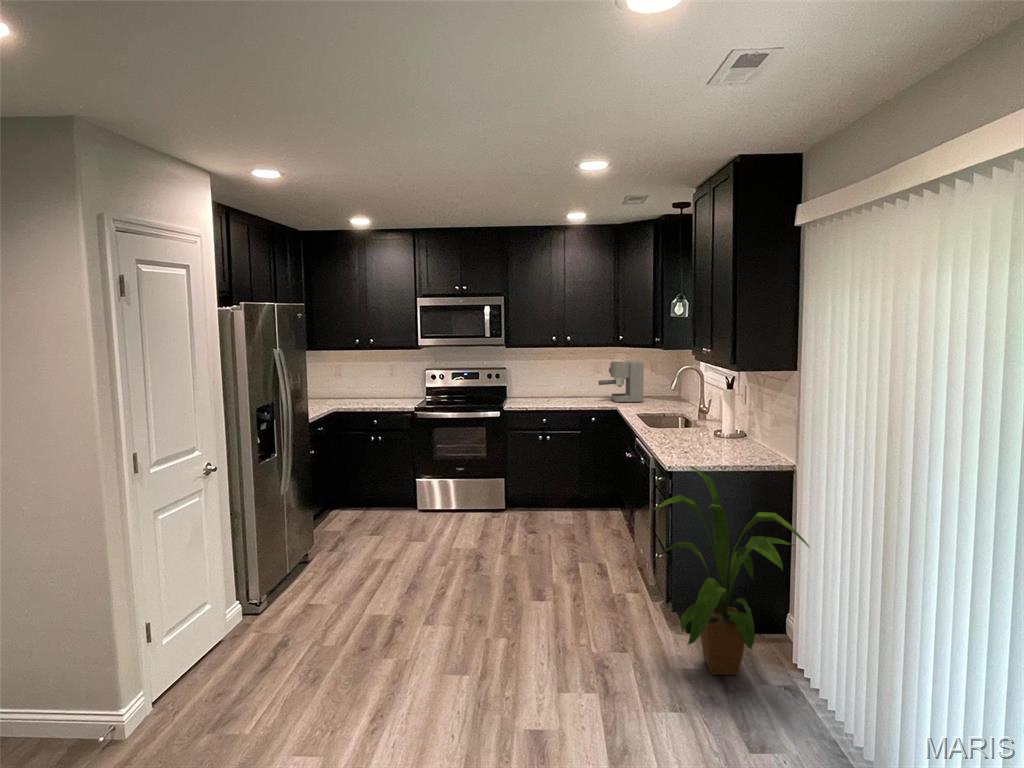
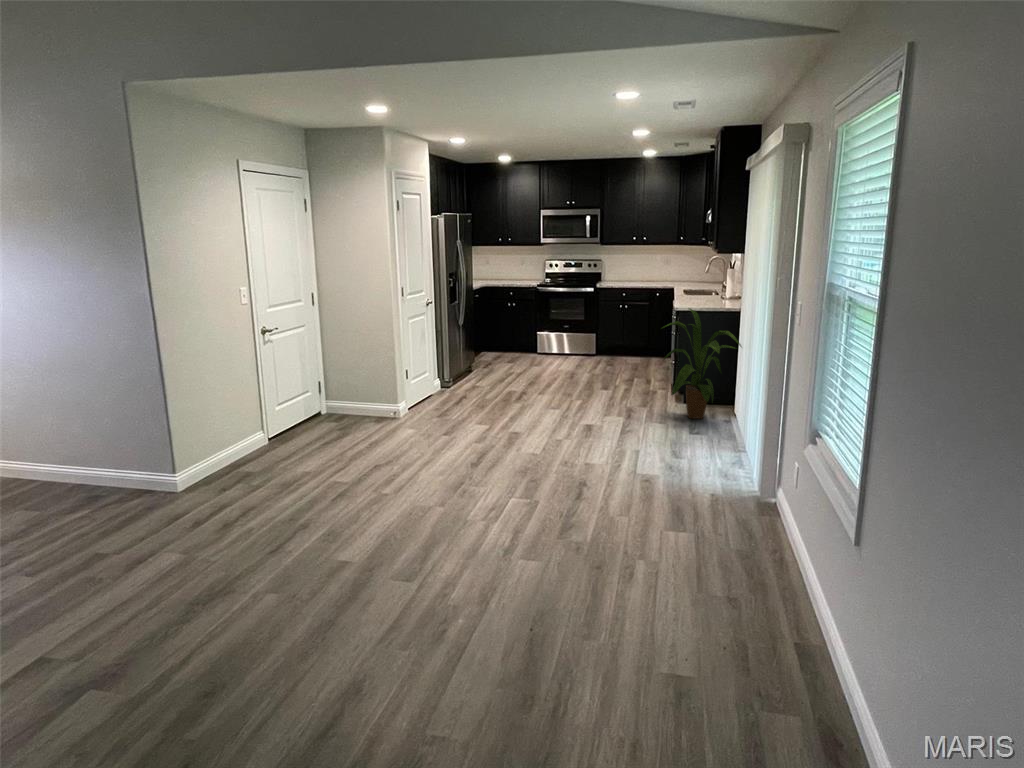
coffee maker: present [599,361,644,403] -> none [665,256,698,285]

